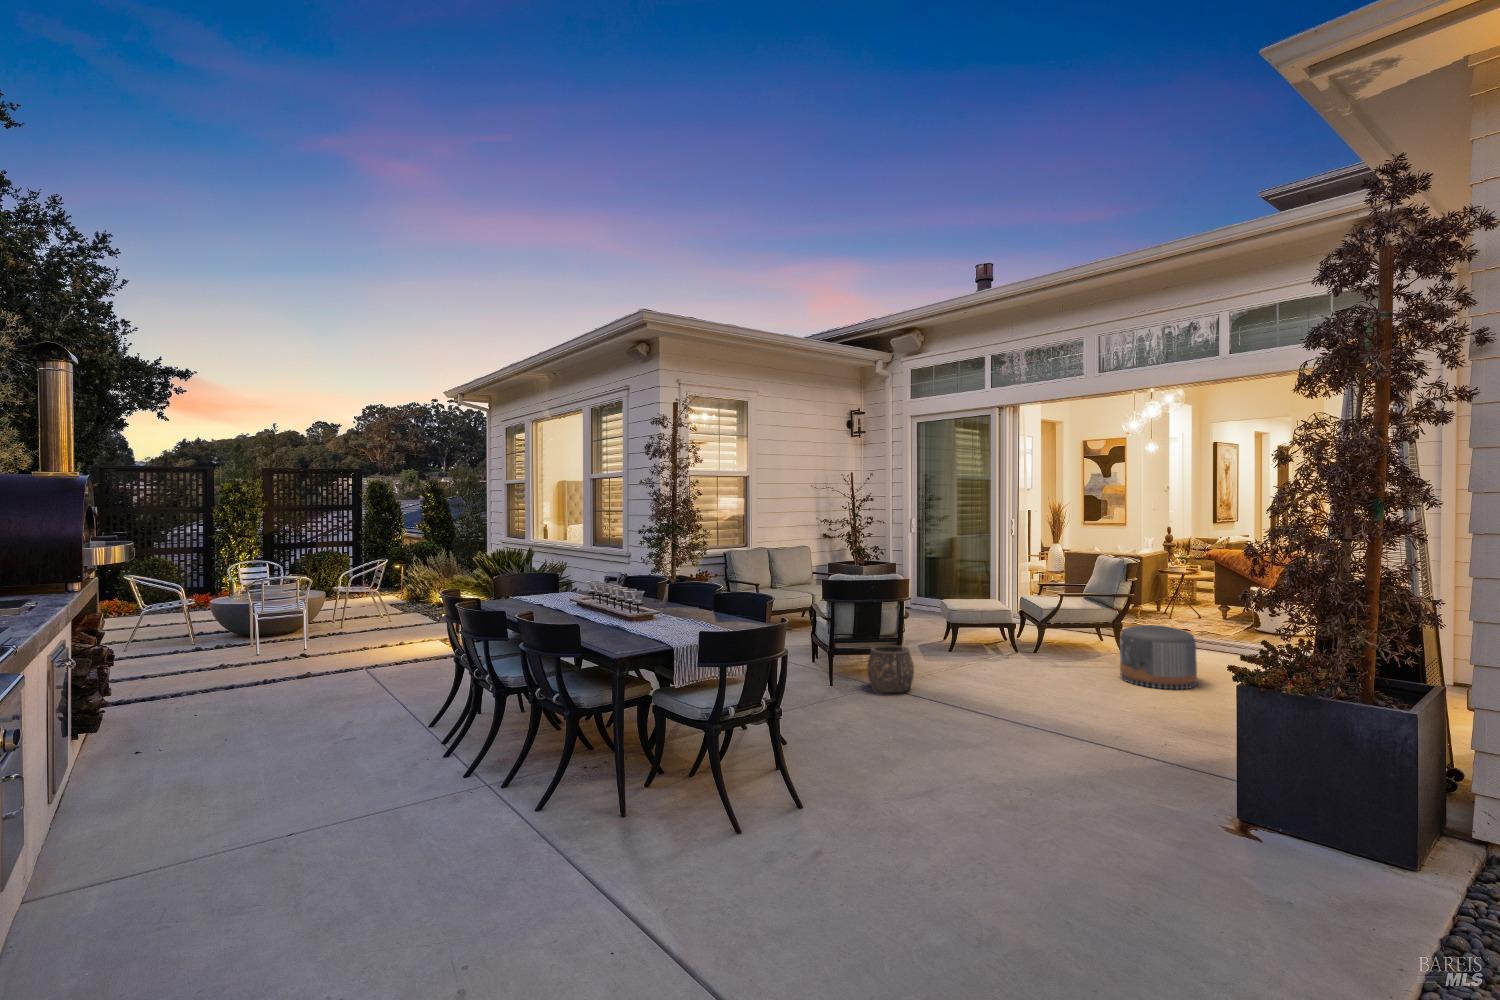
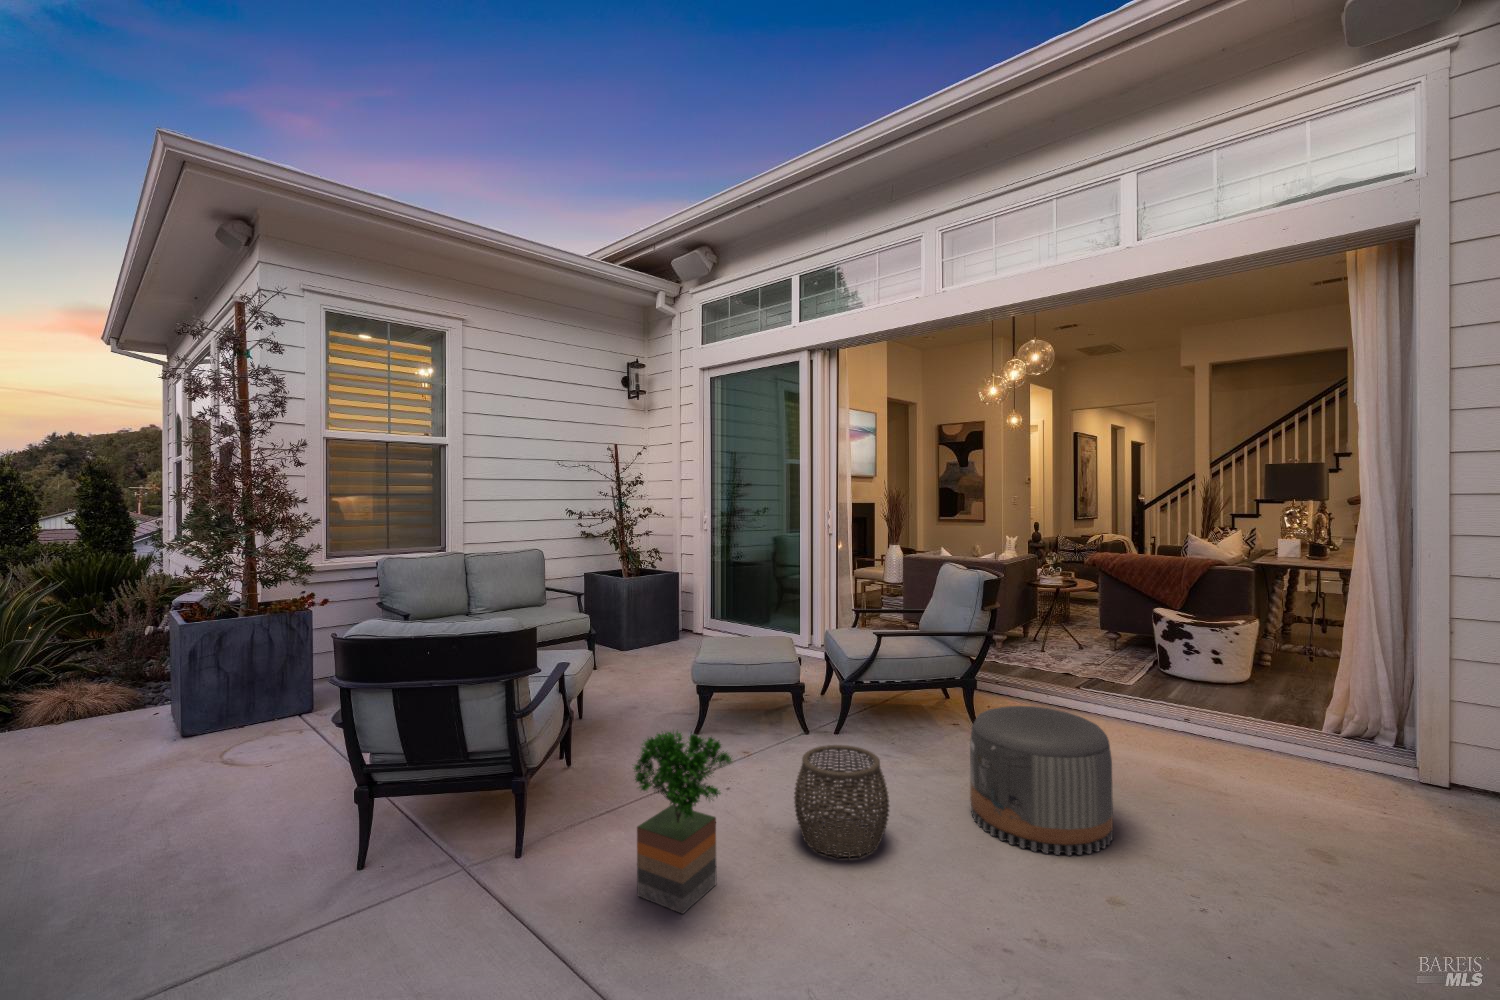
potted tree: none [962,622,1009,696] -> present [633,731,732,914]
woven basket: present [867,645,914,693] -> present [794,745,889,858]

